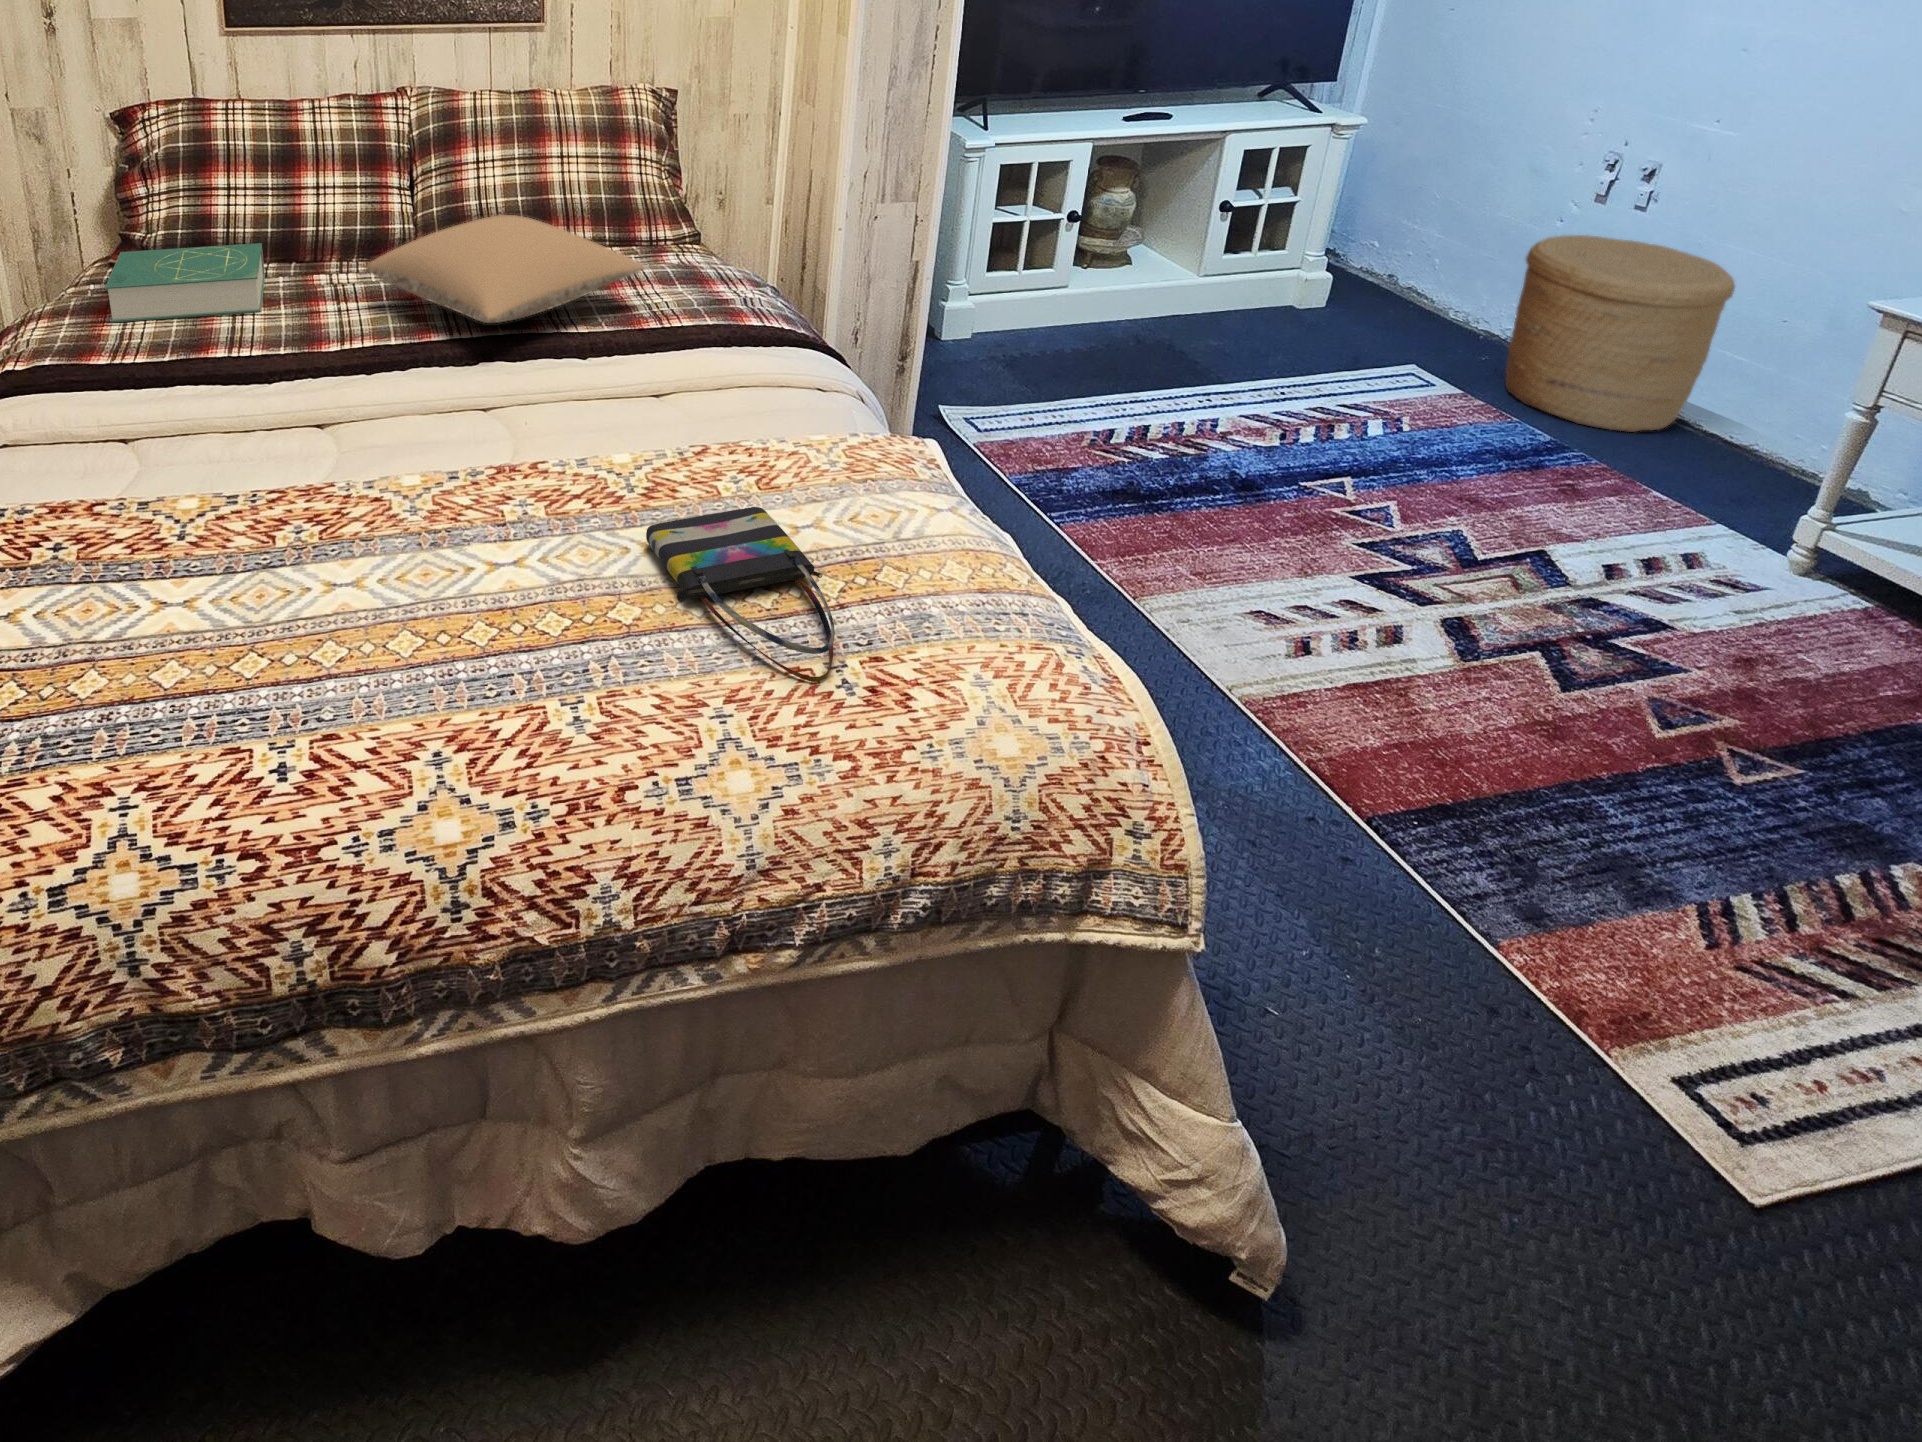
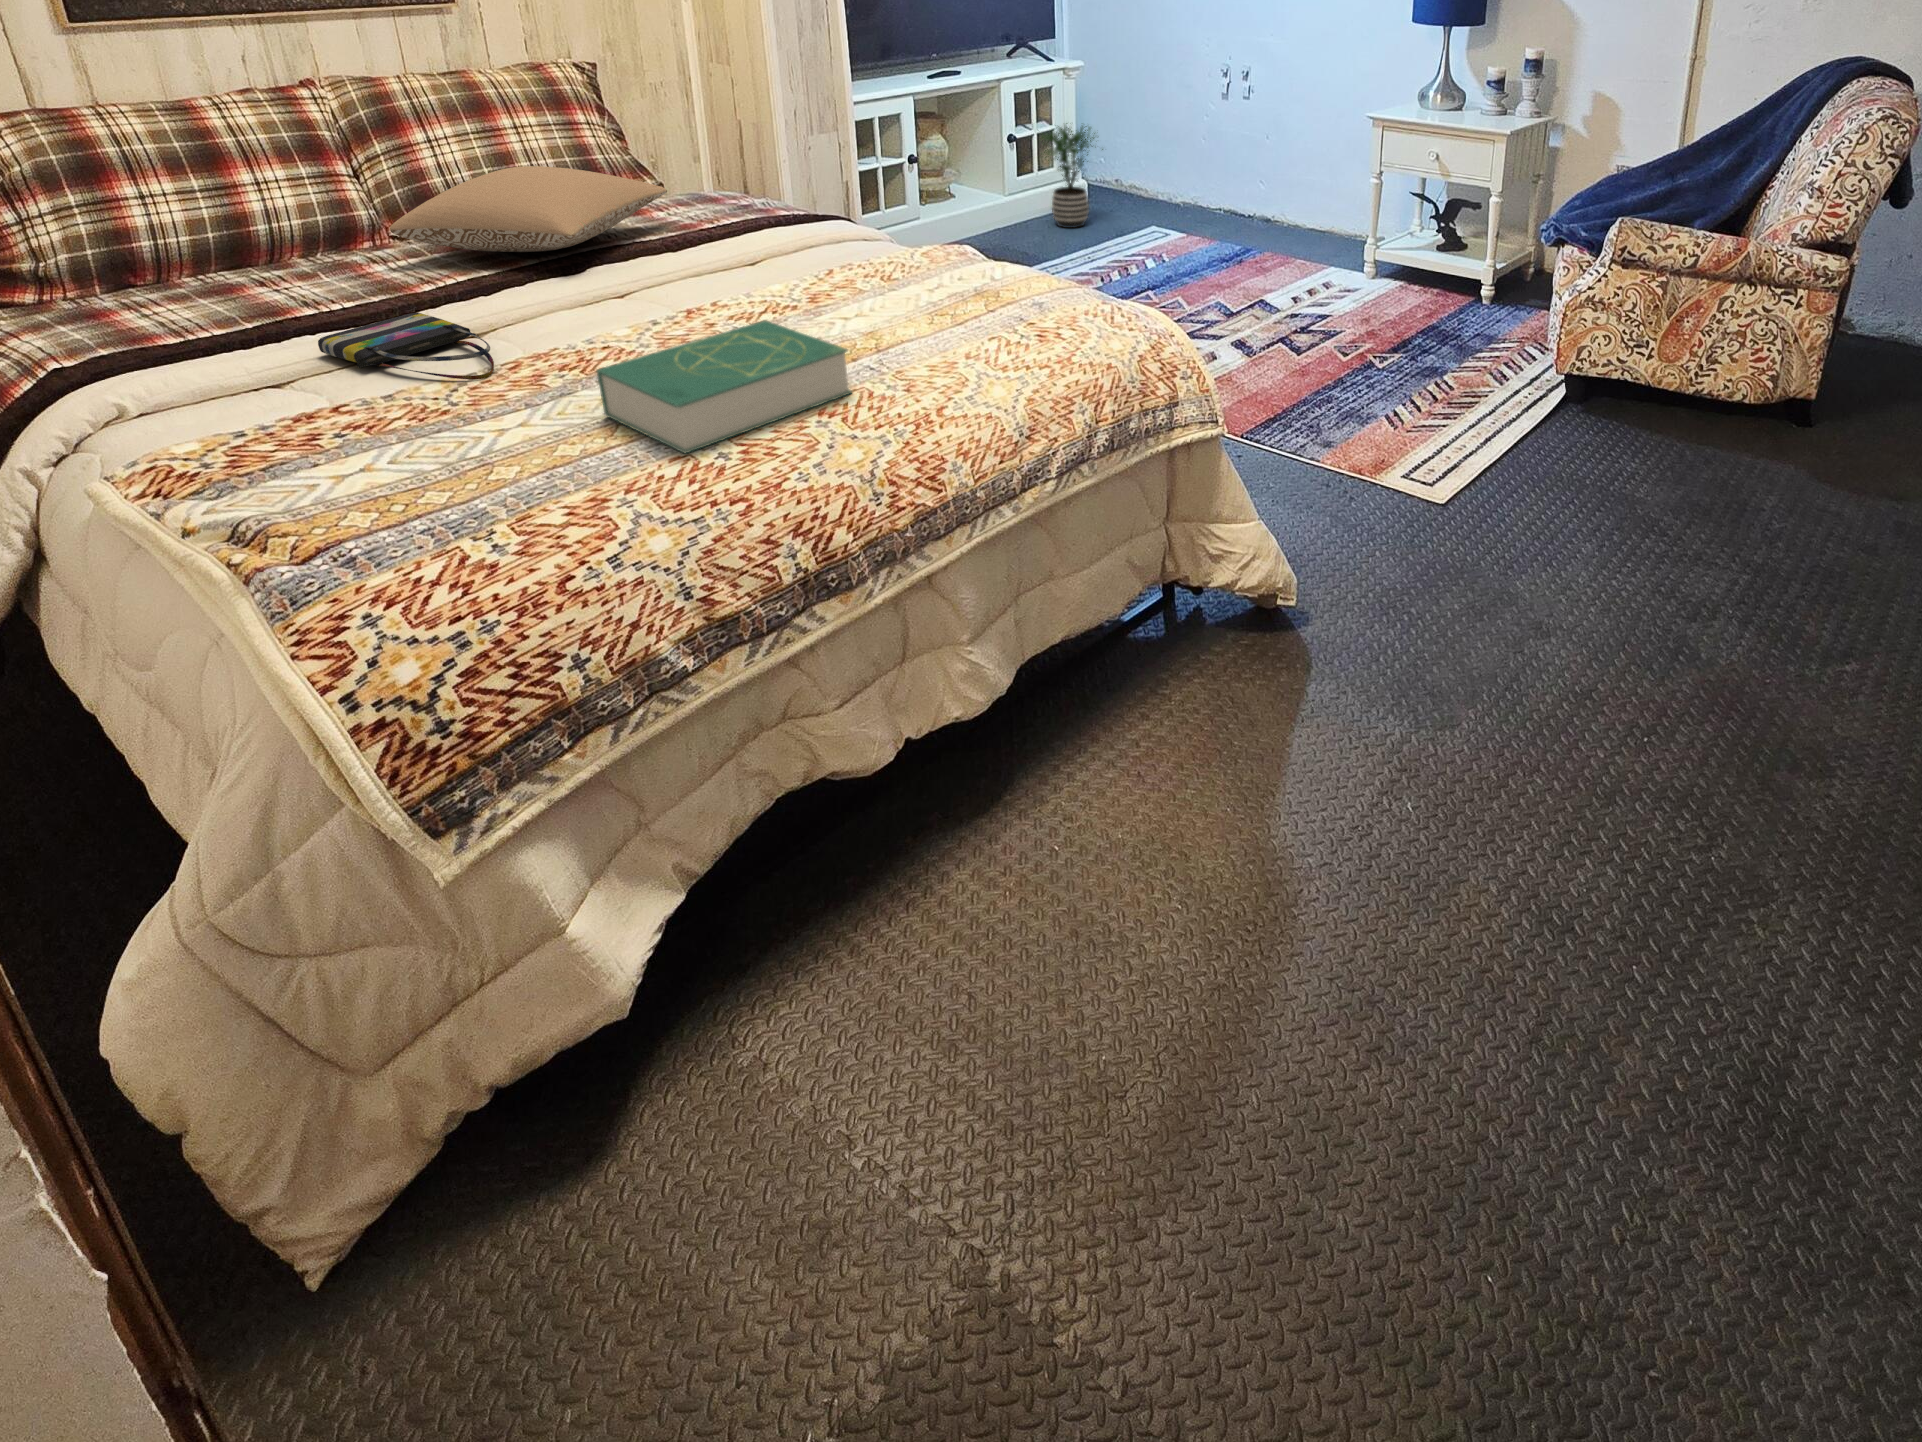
potted plant: none [1258,196,1366,340] -> present [1041,123,1103,228]
woven basket: present [1505,235,1735,432] -> none [1197,121,1302,238]
book: present [105,243,265,323] -> present [597,321,852,453]
tote bag: present [646,507,835,682] -> present [318,313,494,380]

